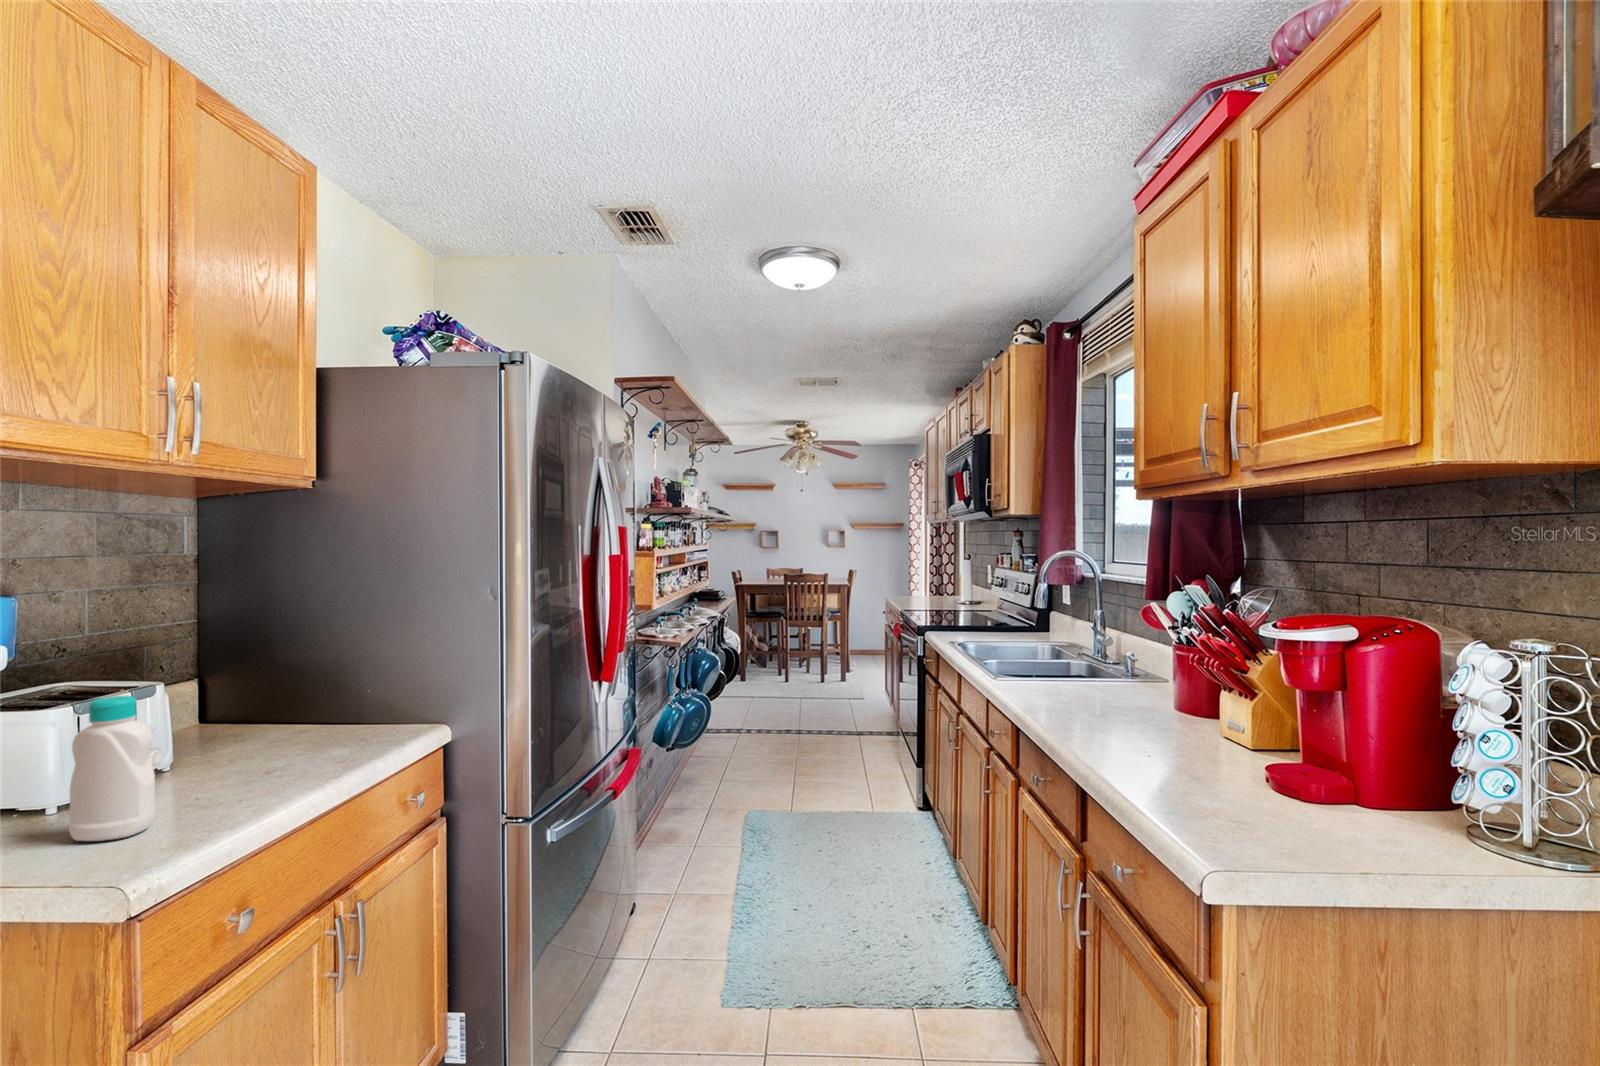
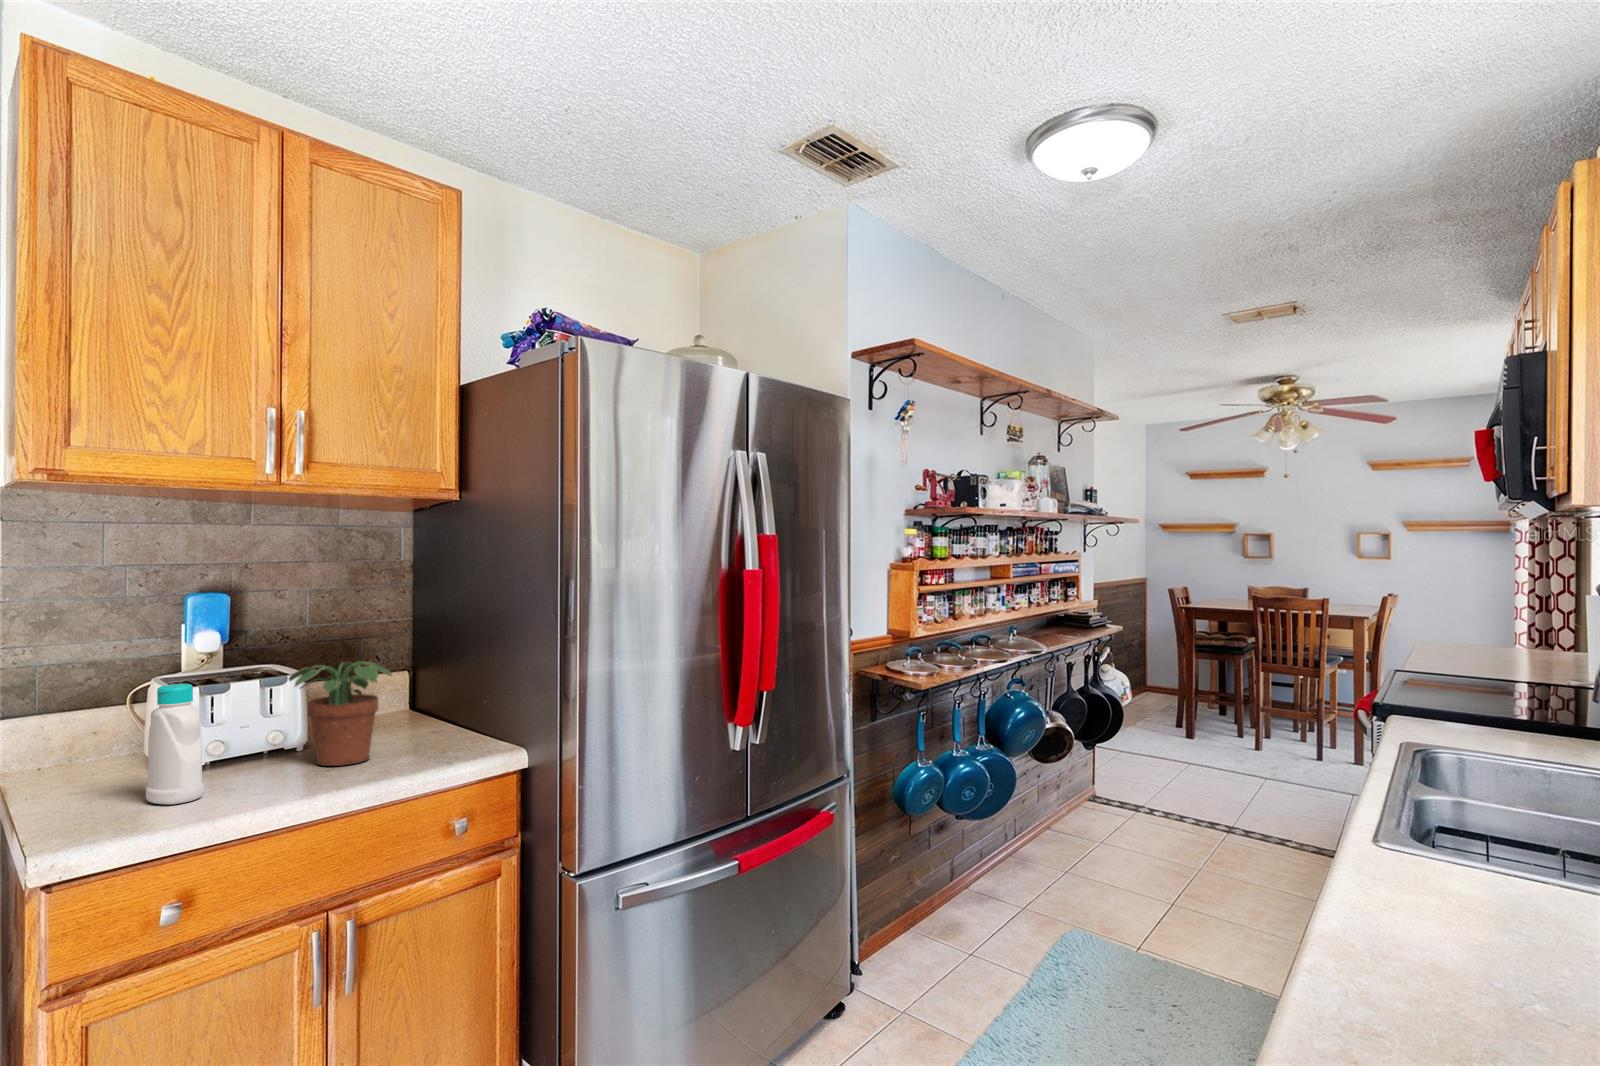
potted plant: none [184,658,307,774] -> present [288,661,392,766]

